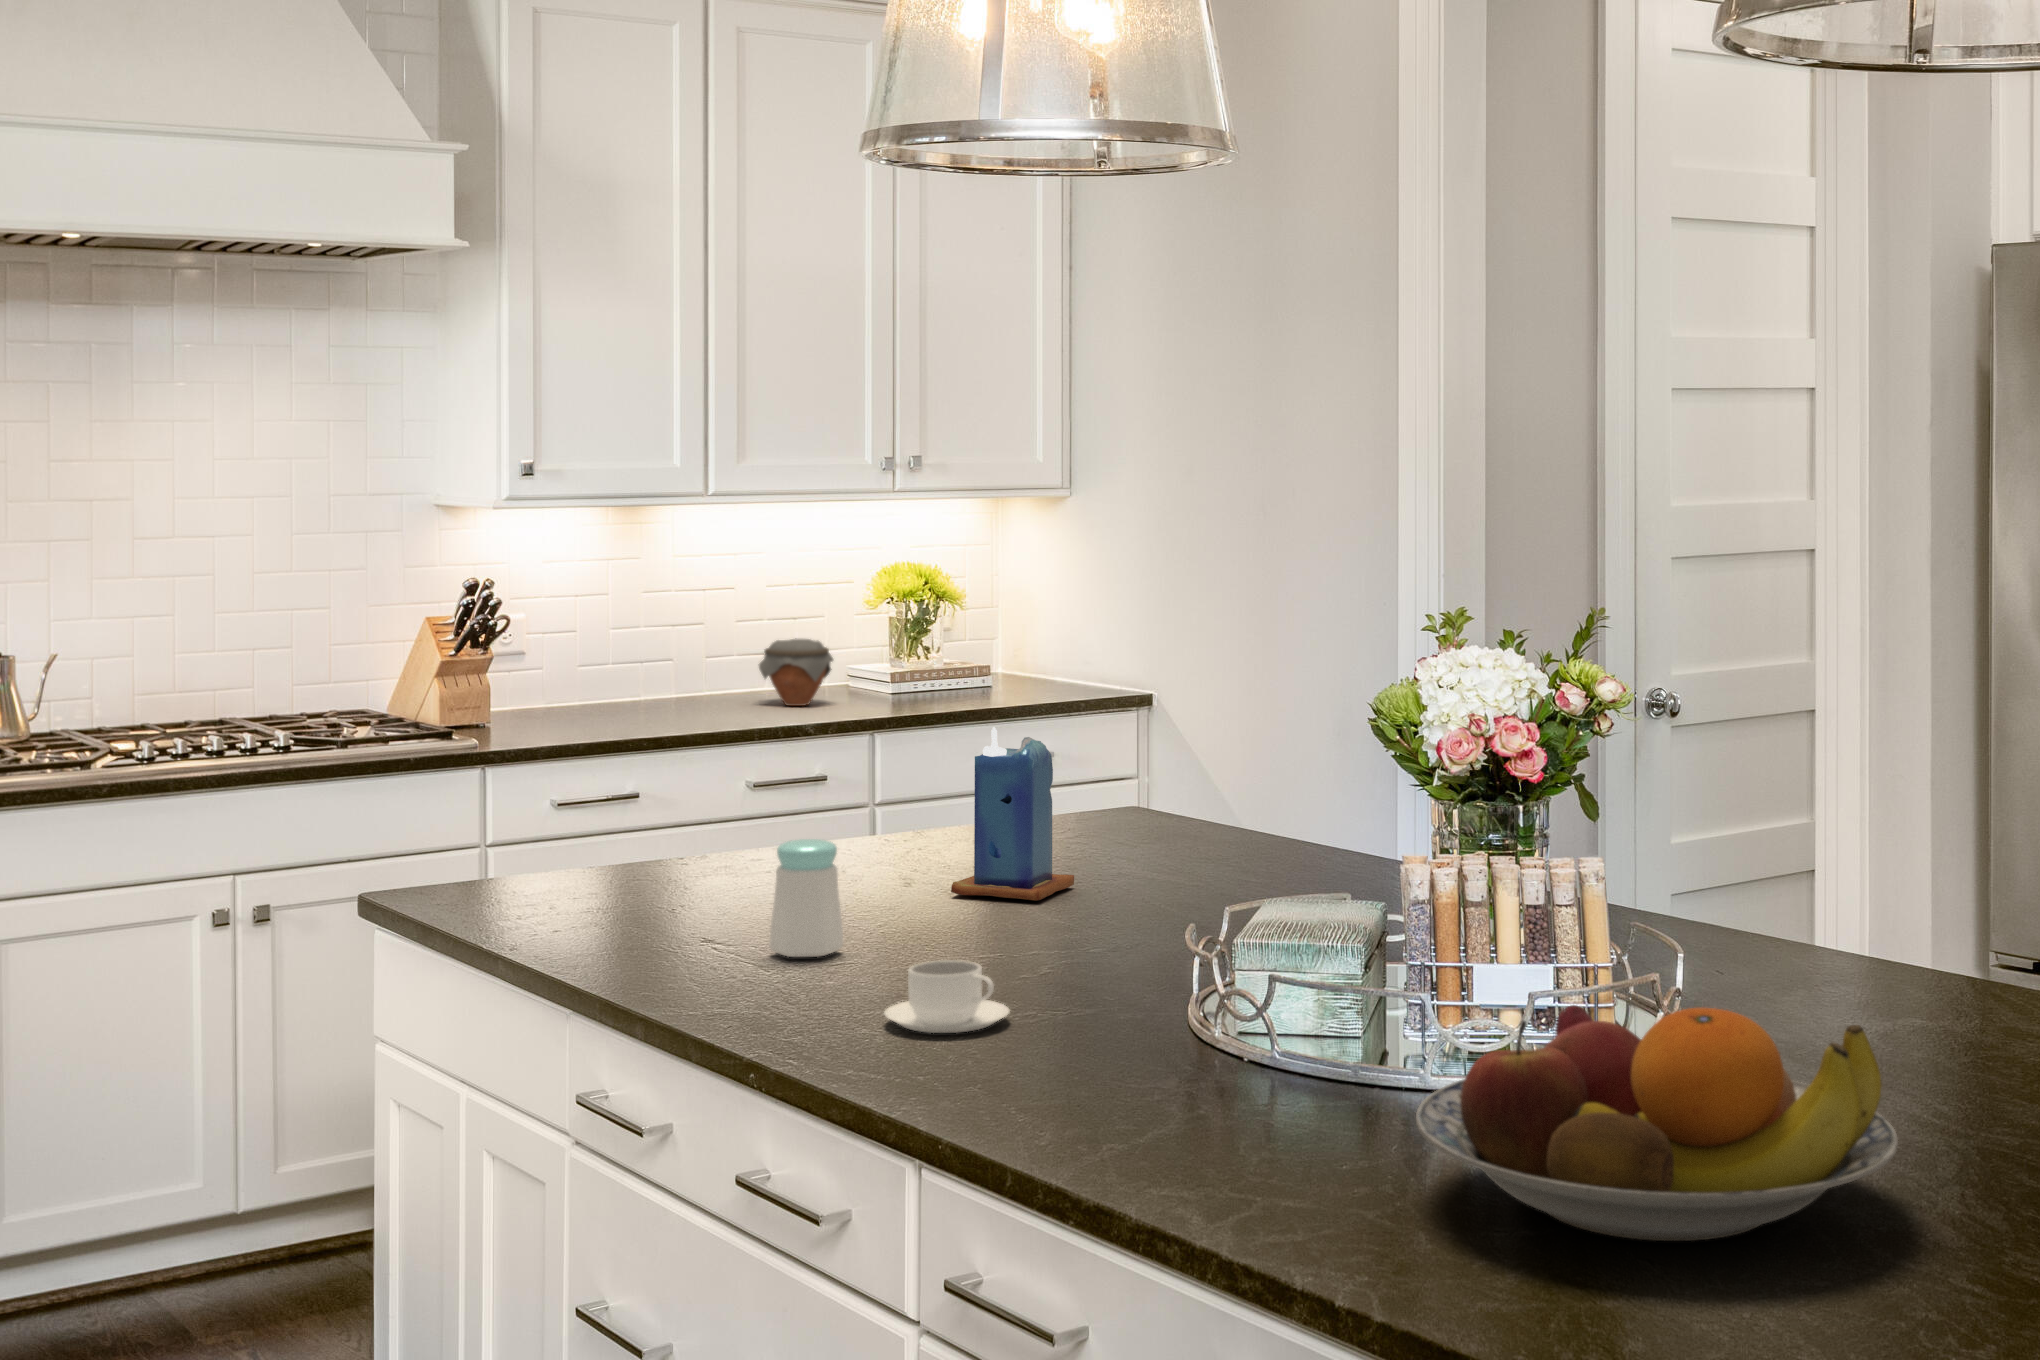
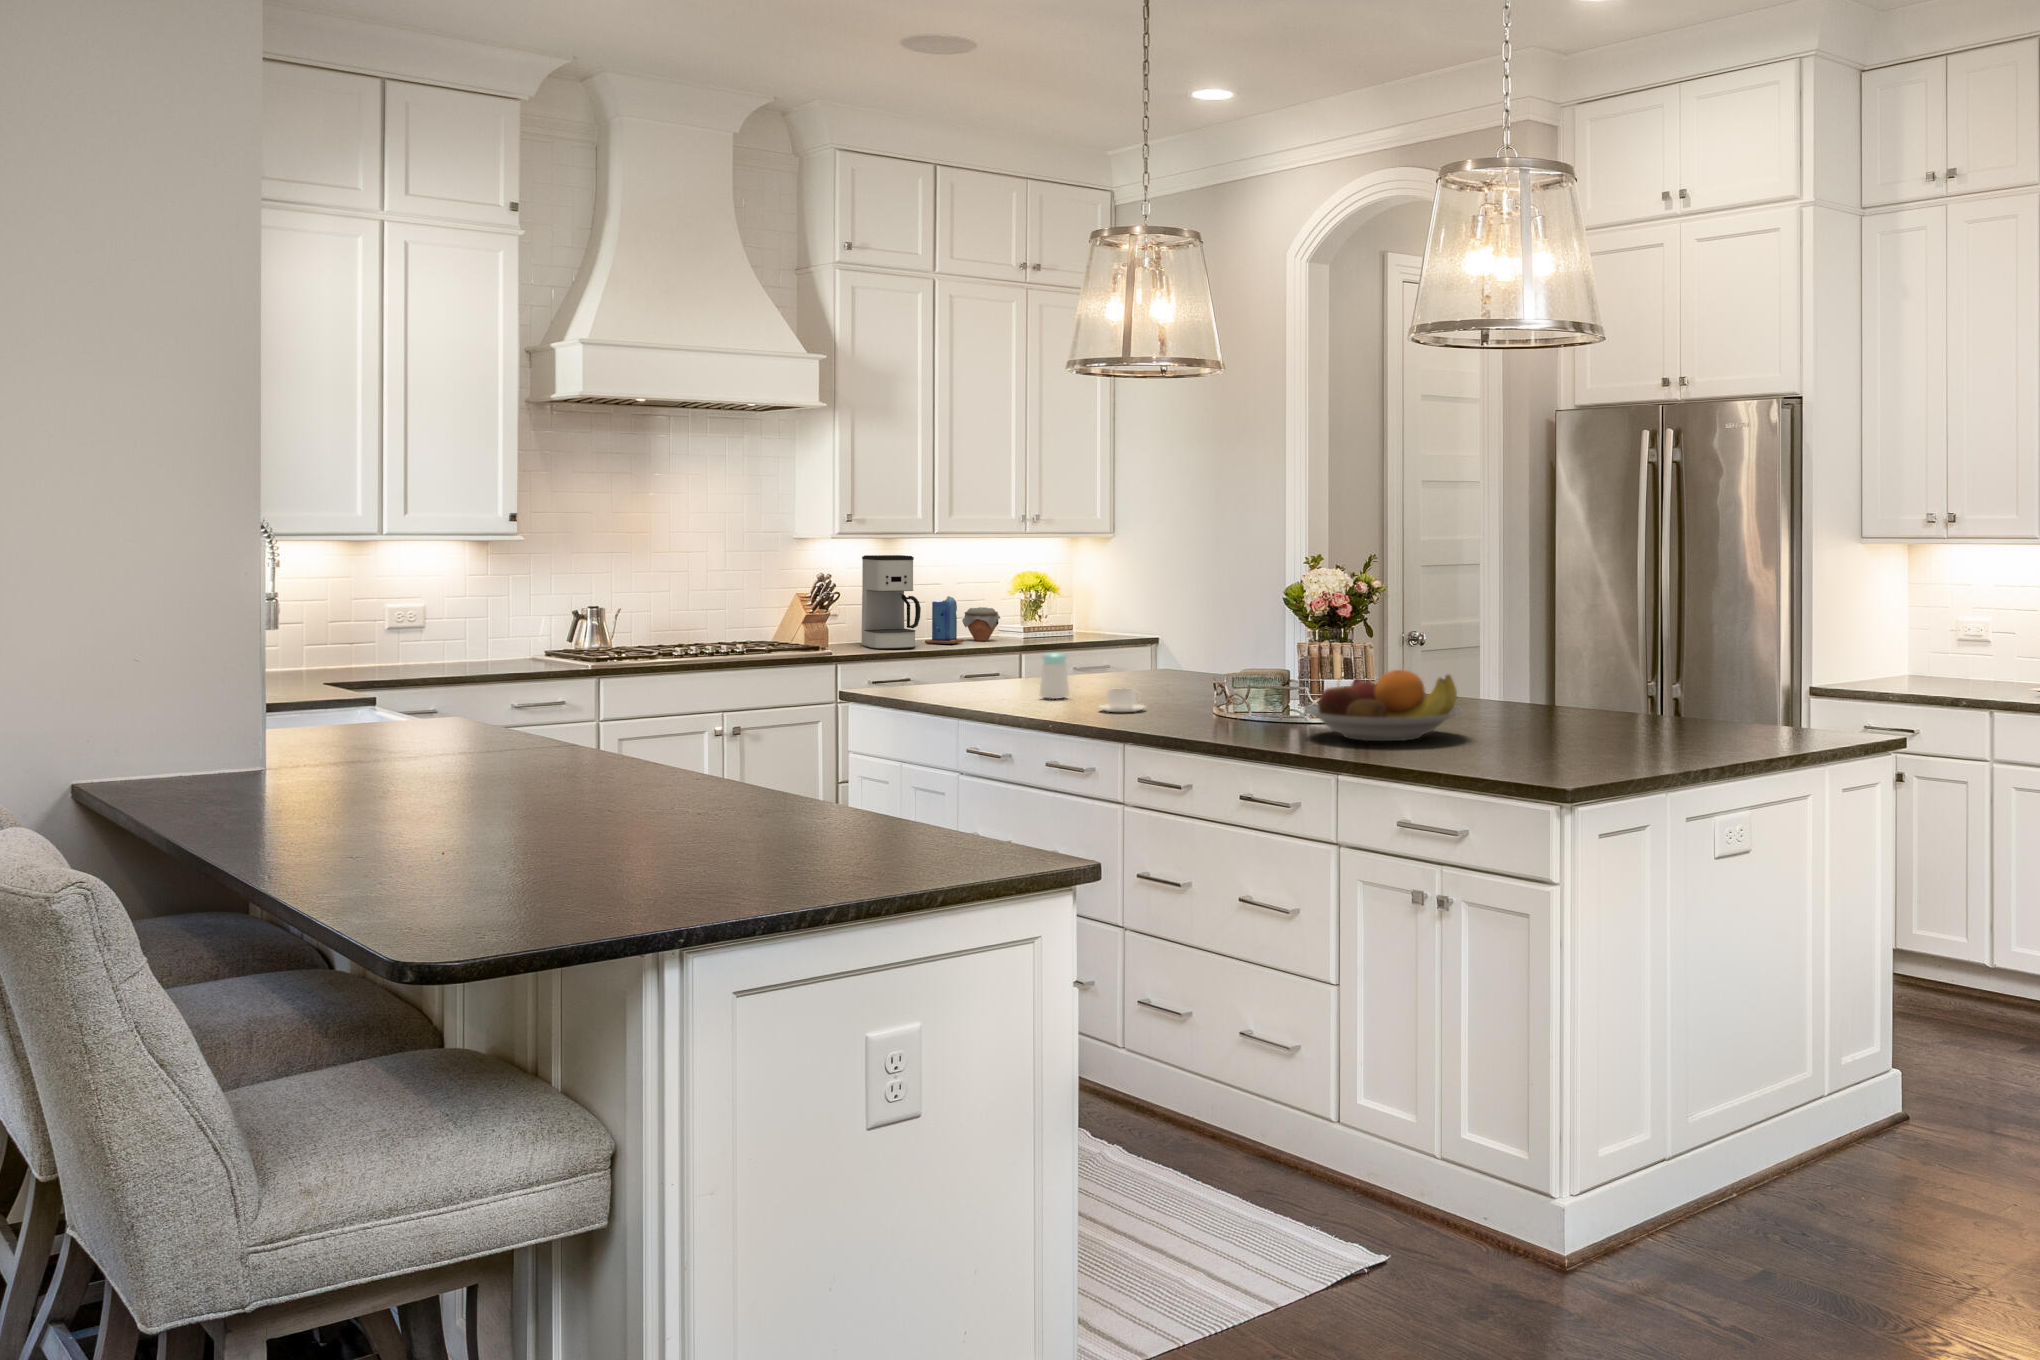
coffee maker: none [547,541,663,734] -> present [861,555,921,649]
candle: present [951,727,1074,901] -> present [925,593,964,644]

